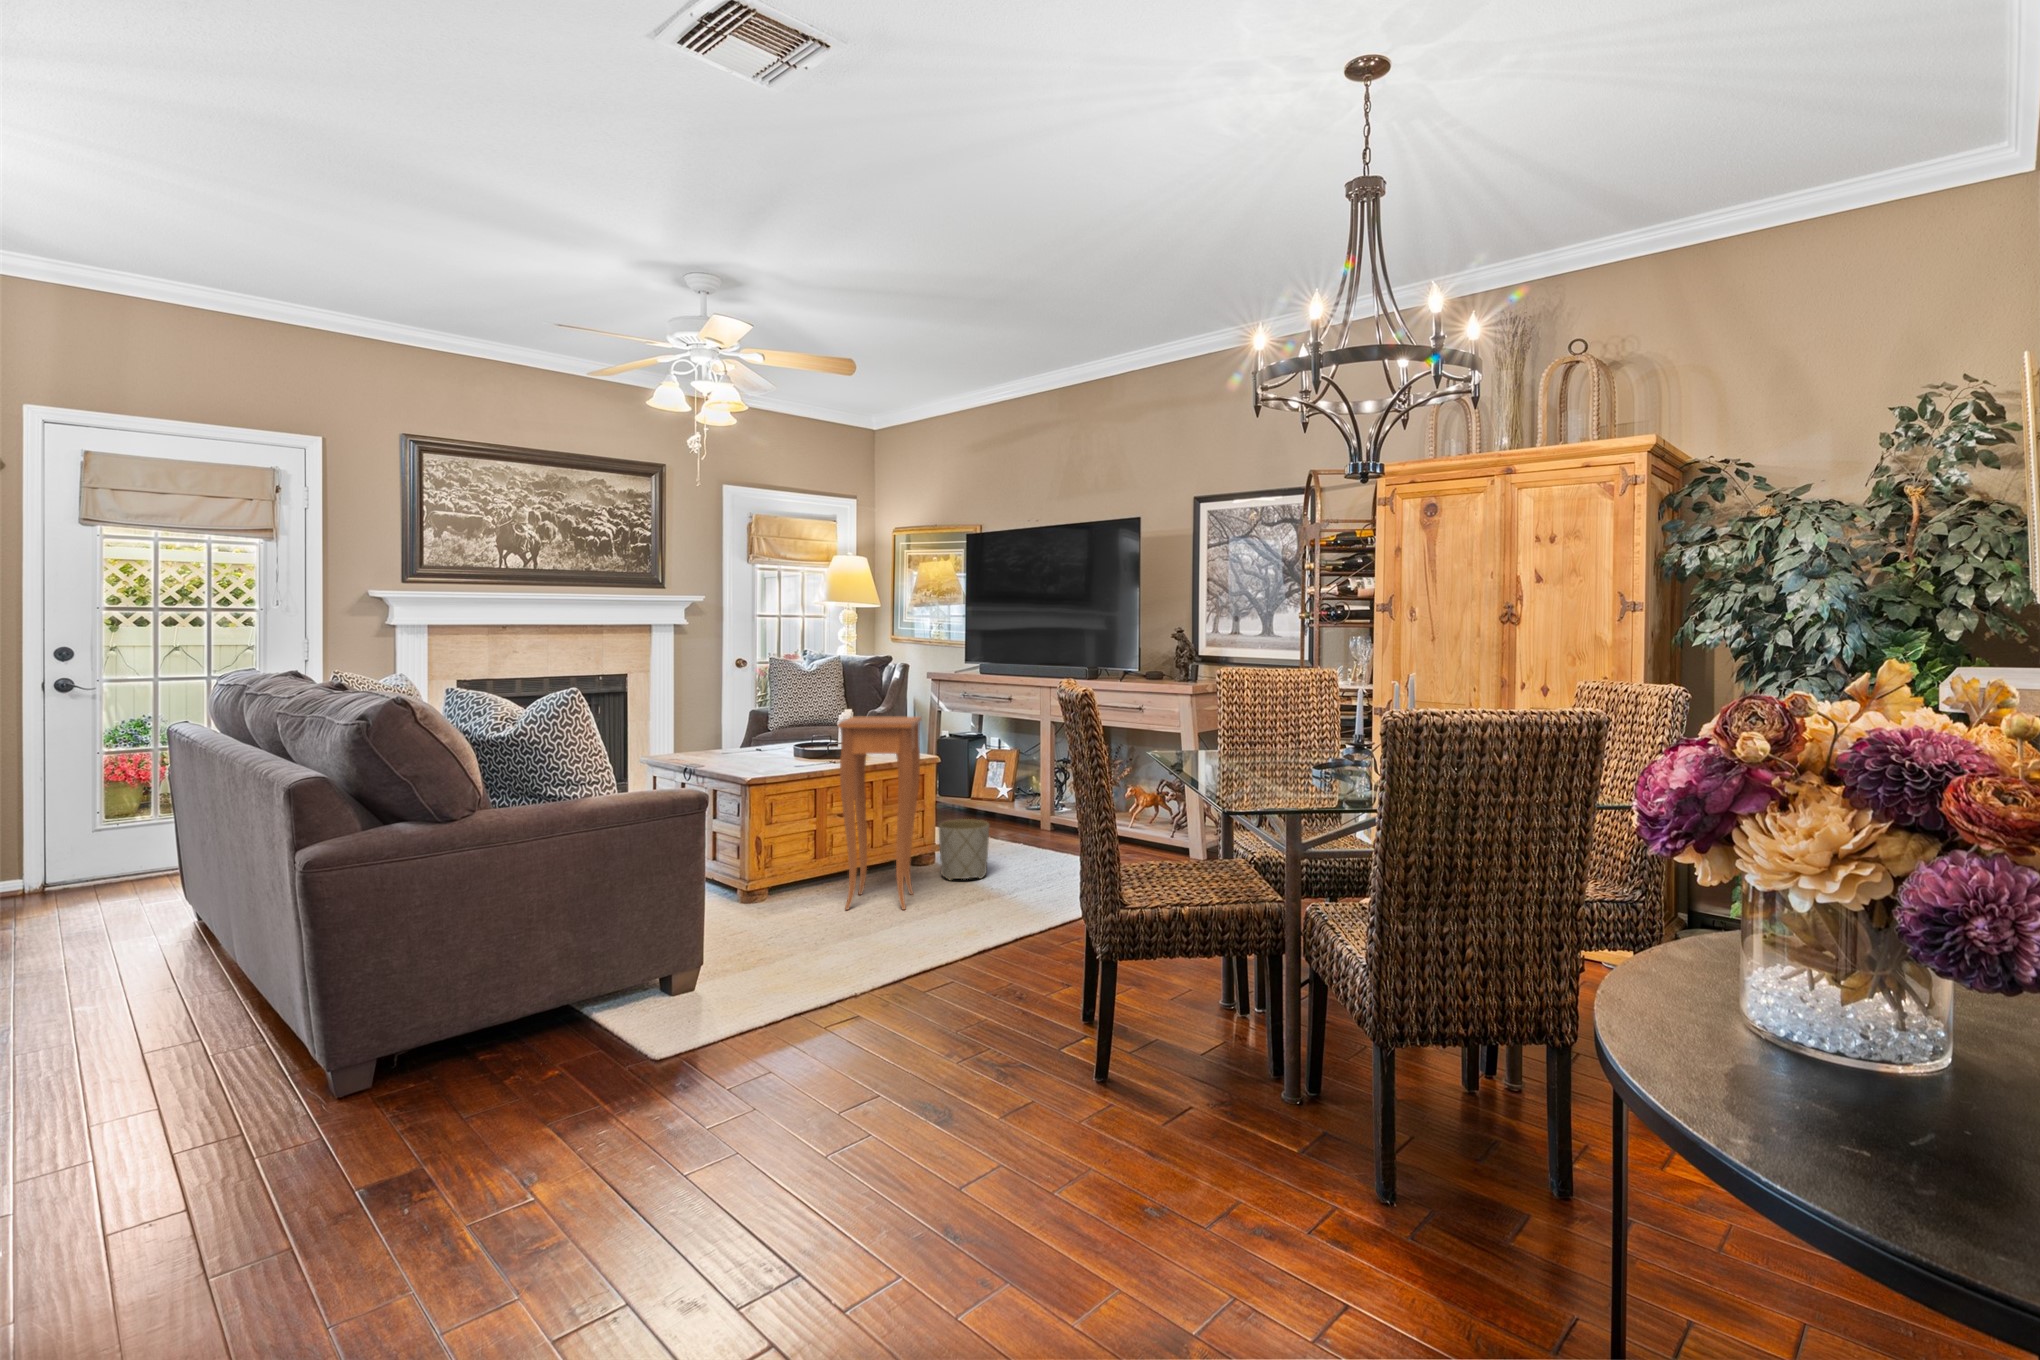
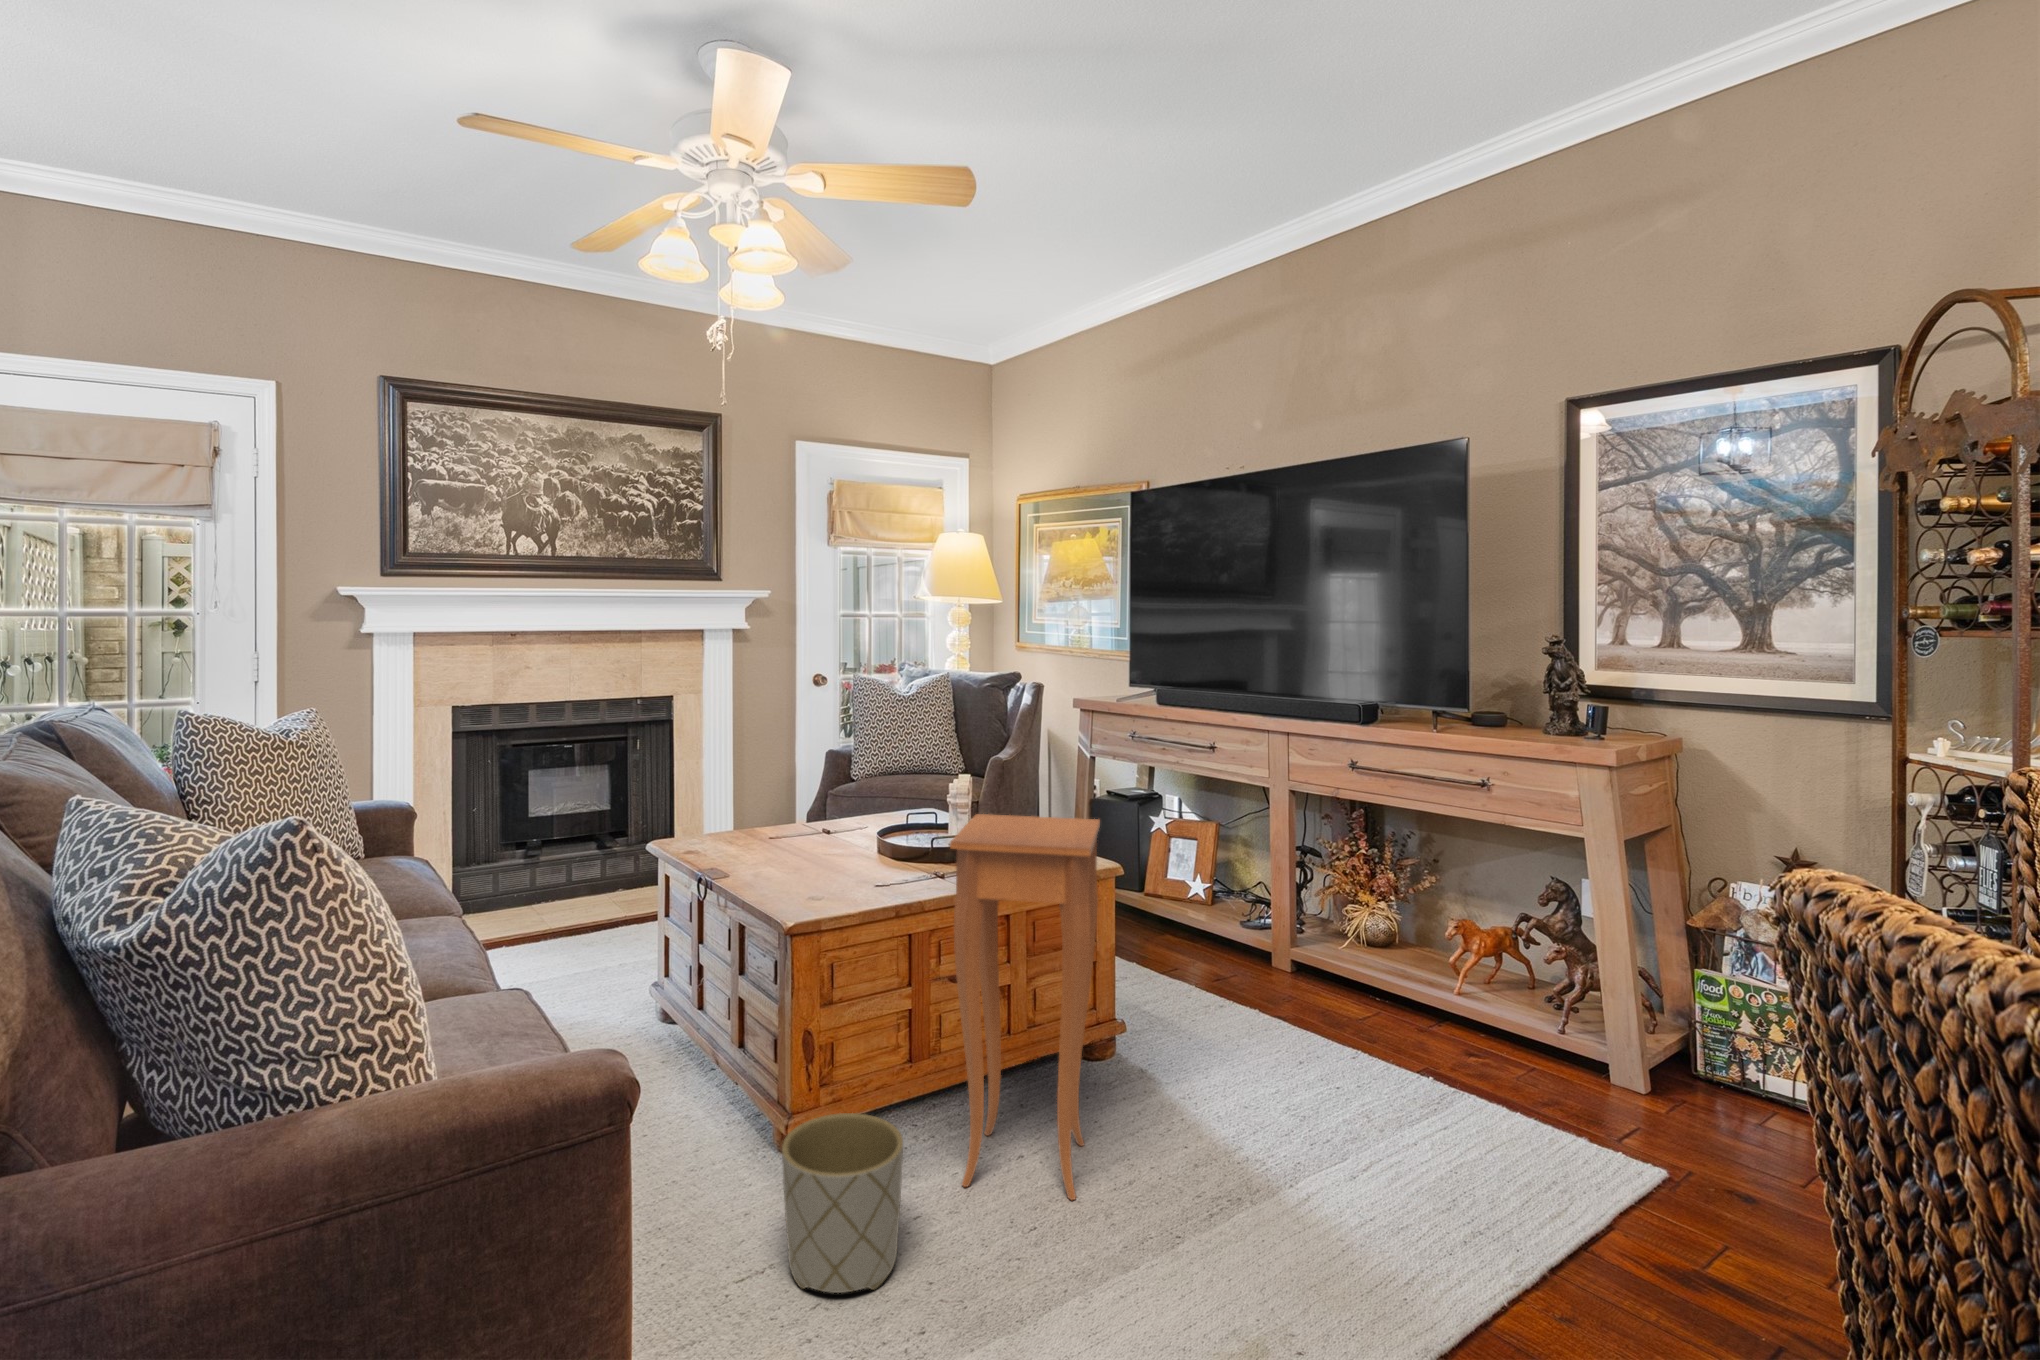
planter: present [939,819,989,880] -> present [782,1113,903,1293]

